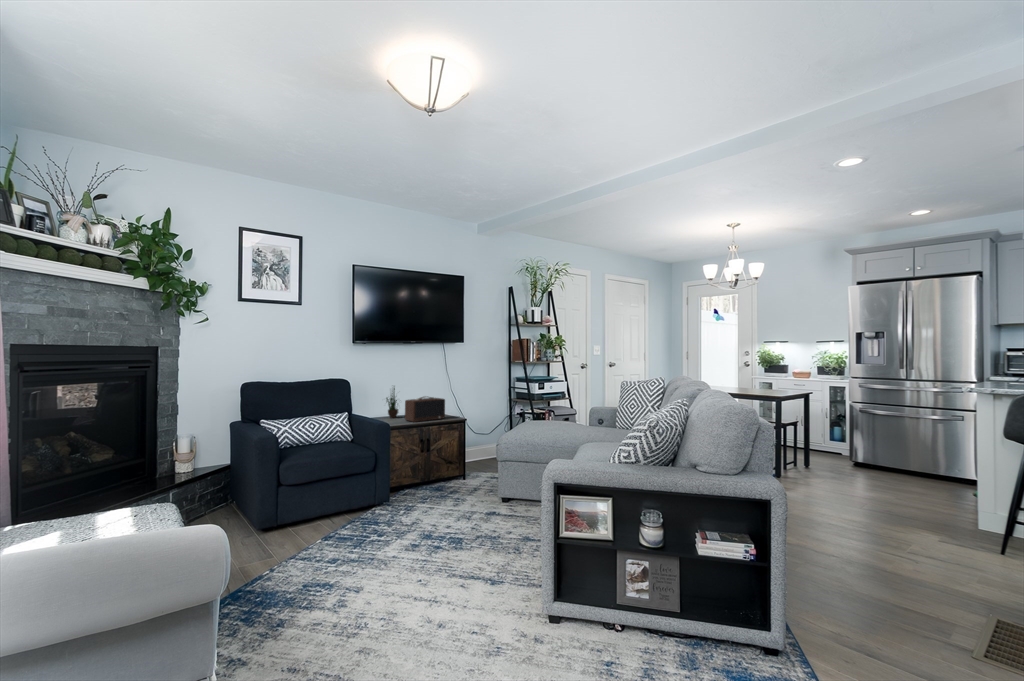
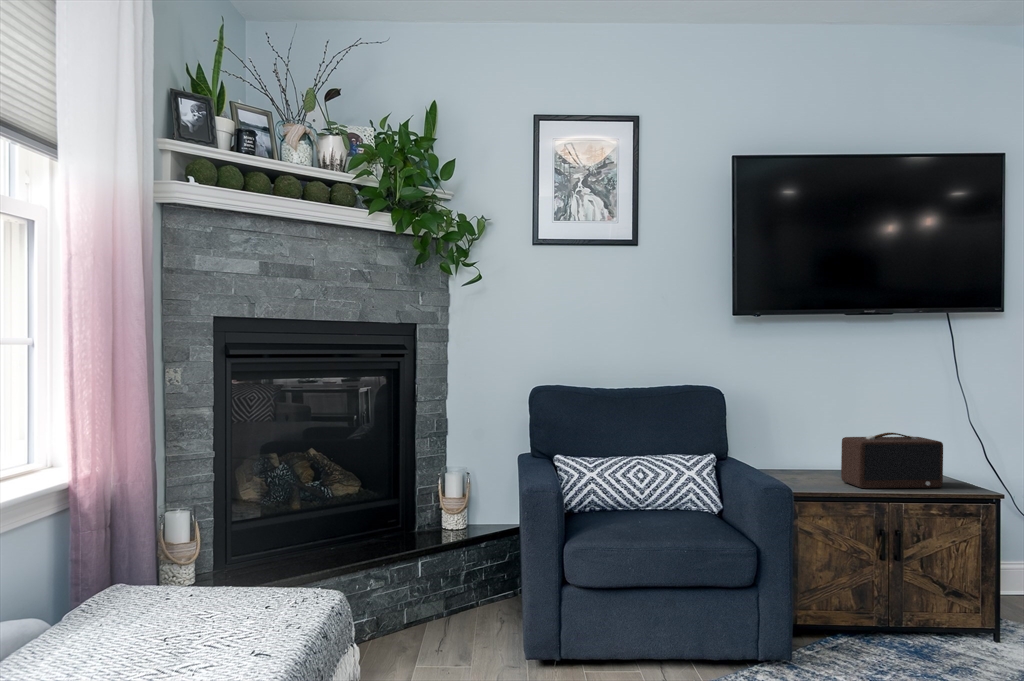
potted plant: present [386,388,398,418] -> none [792,389,841,473]

